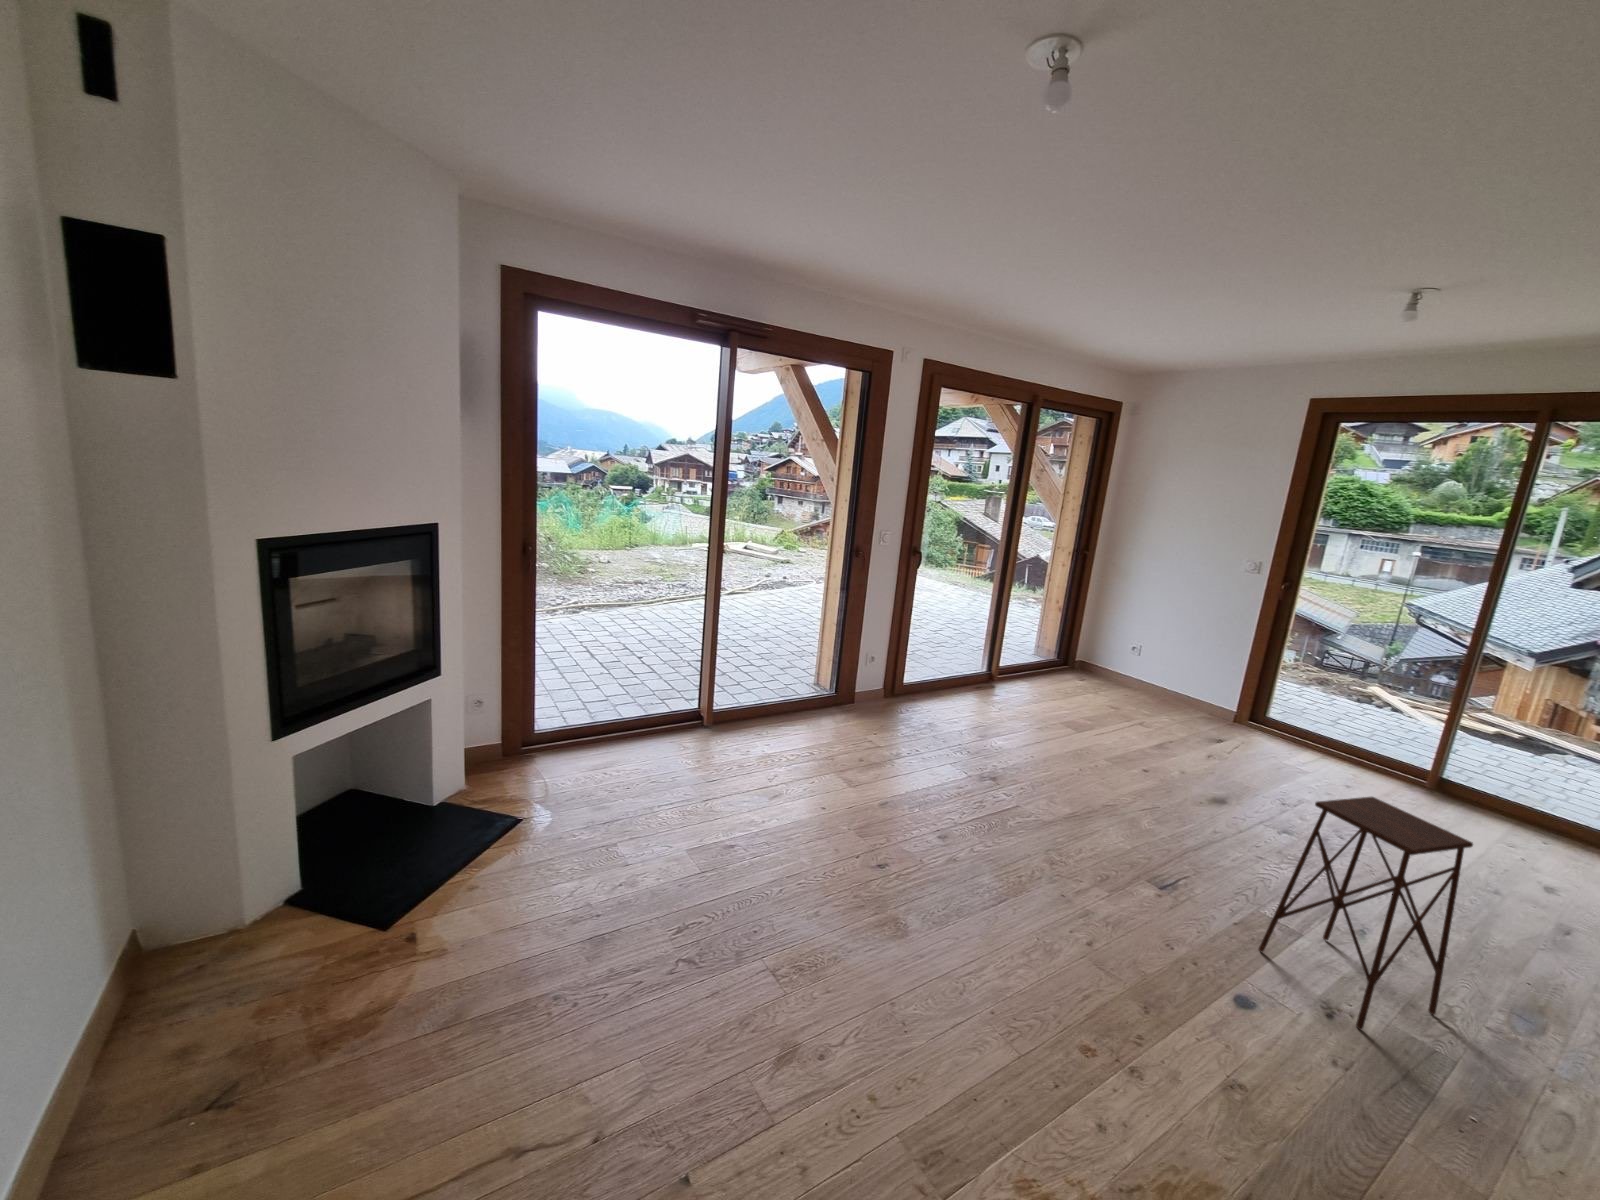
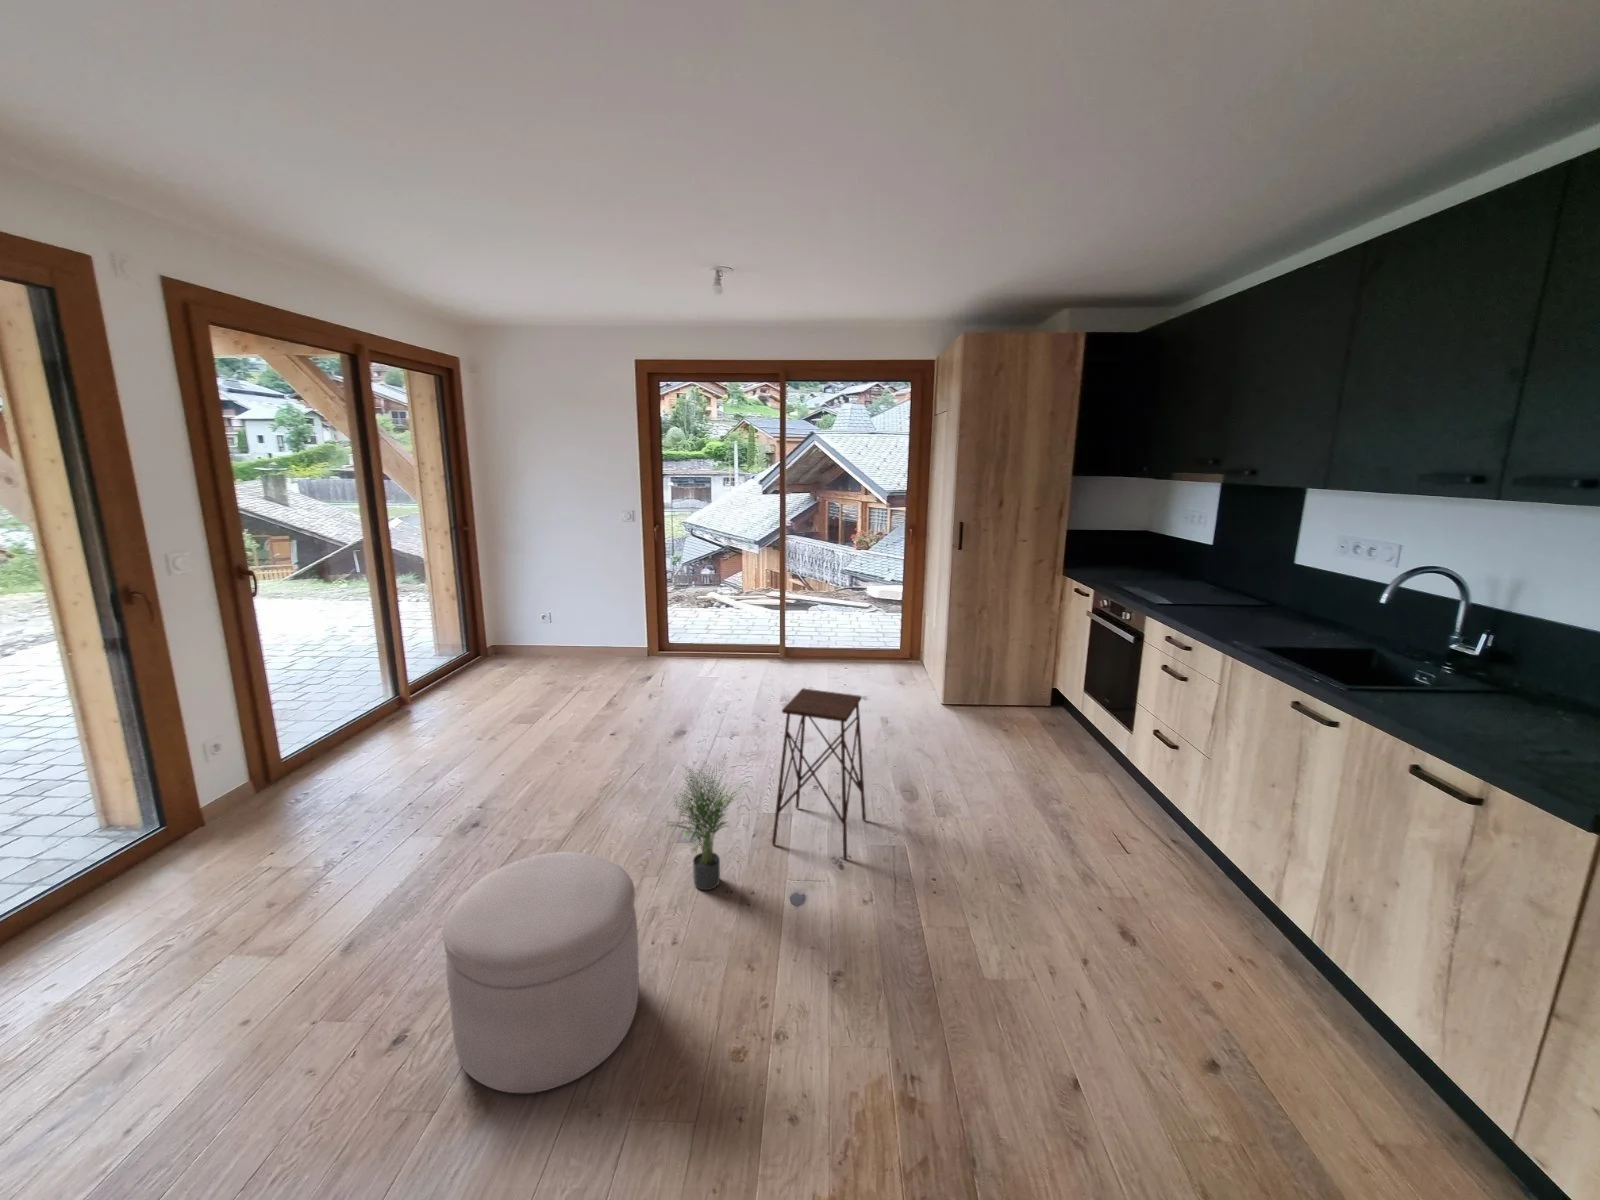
ottoman: none [887,792,1048,979] -> present [443,852,639,1093]
potted plant: none [1111,797,1233,940] -> present [672,754,741,890]

